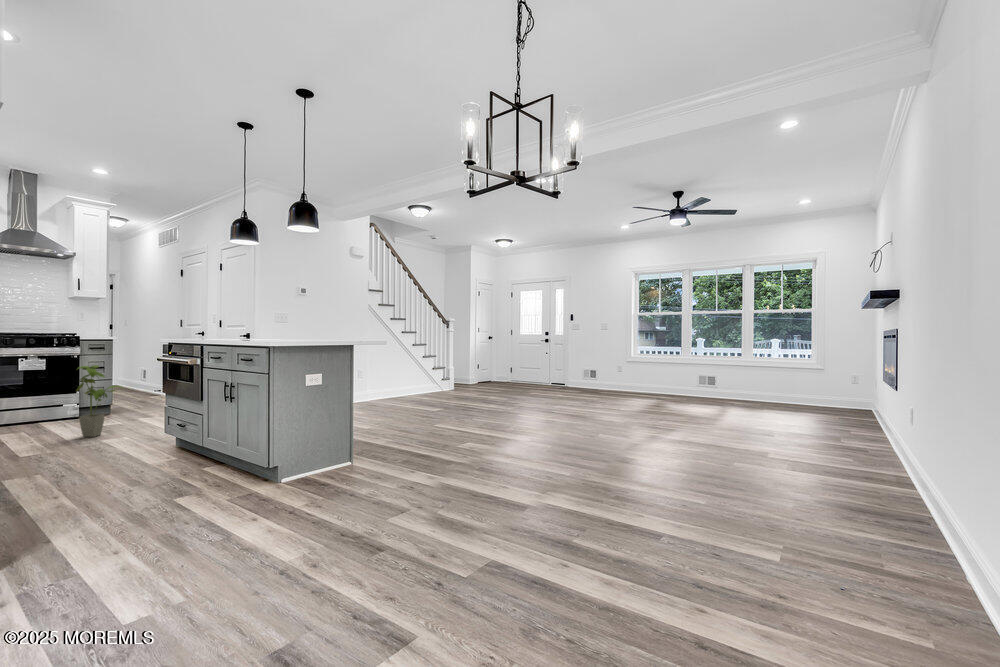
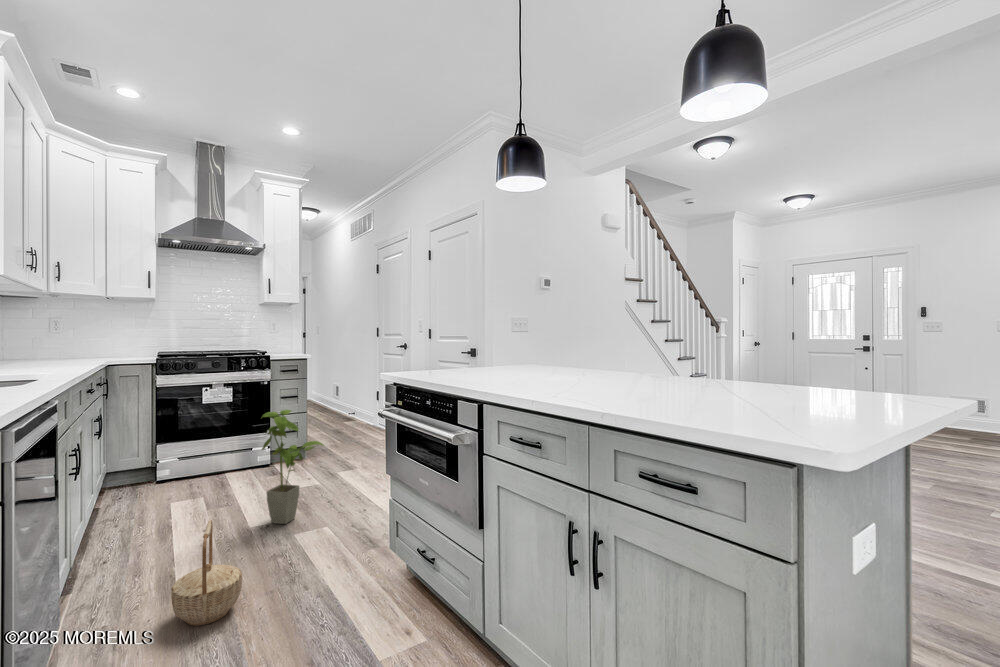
basket: none [23,414,68,464] -> present [171,520,242,626]

